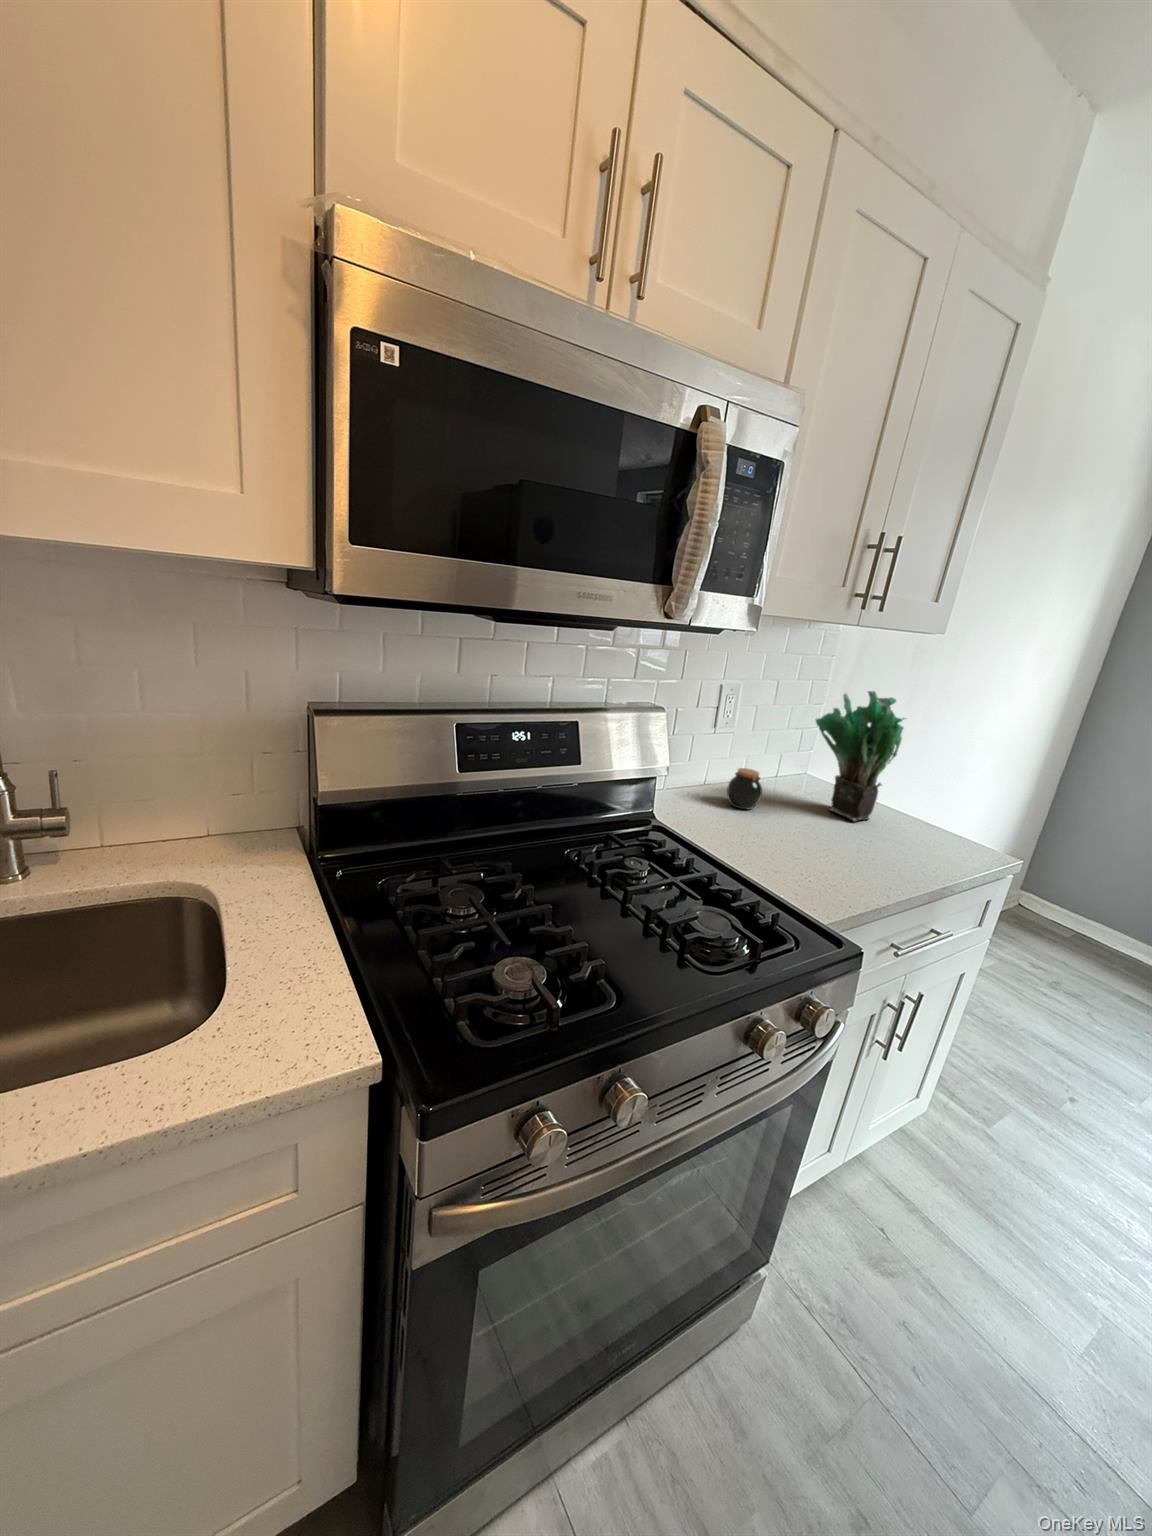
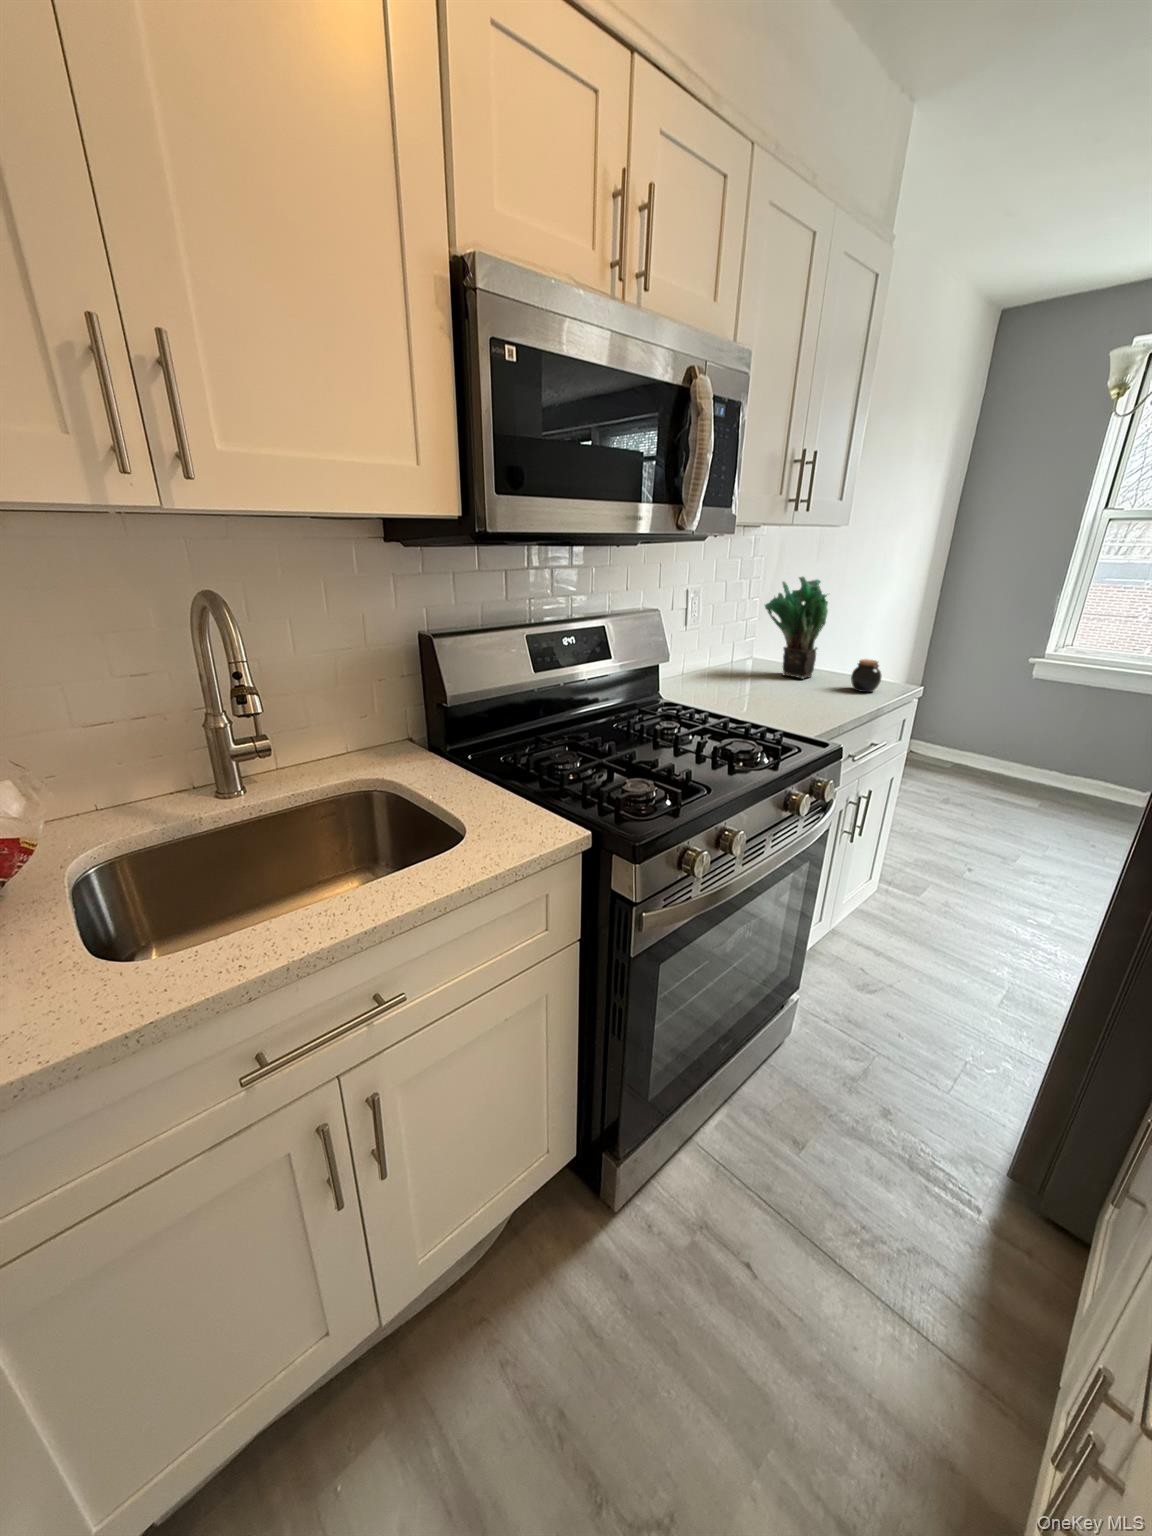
jar: present [727,768,762,809] -> present [851,659,881,692]

